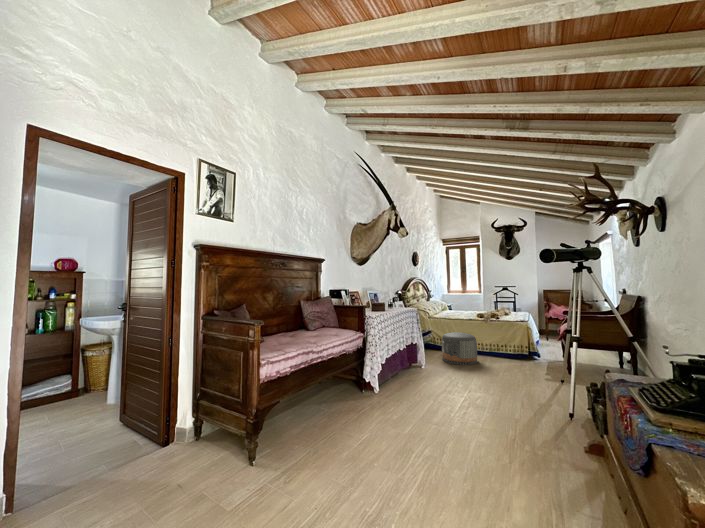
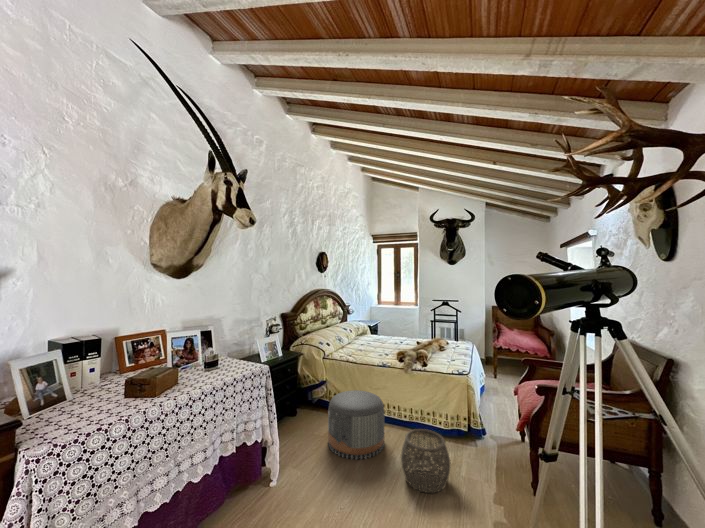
woven basket: none [491,346,521,374] -> present [401,429,451,494]

